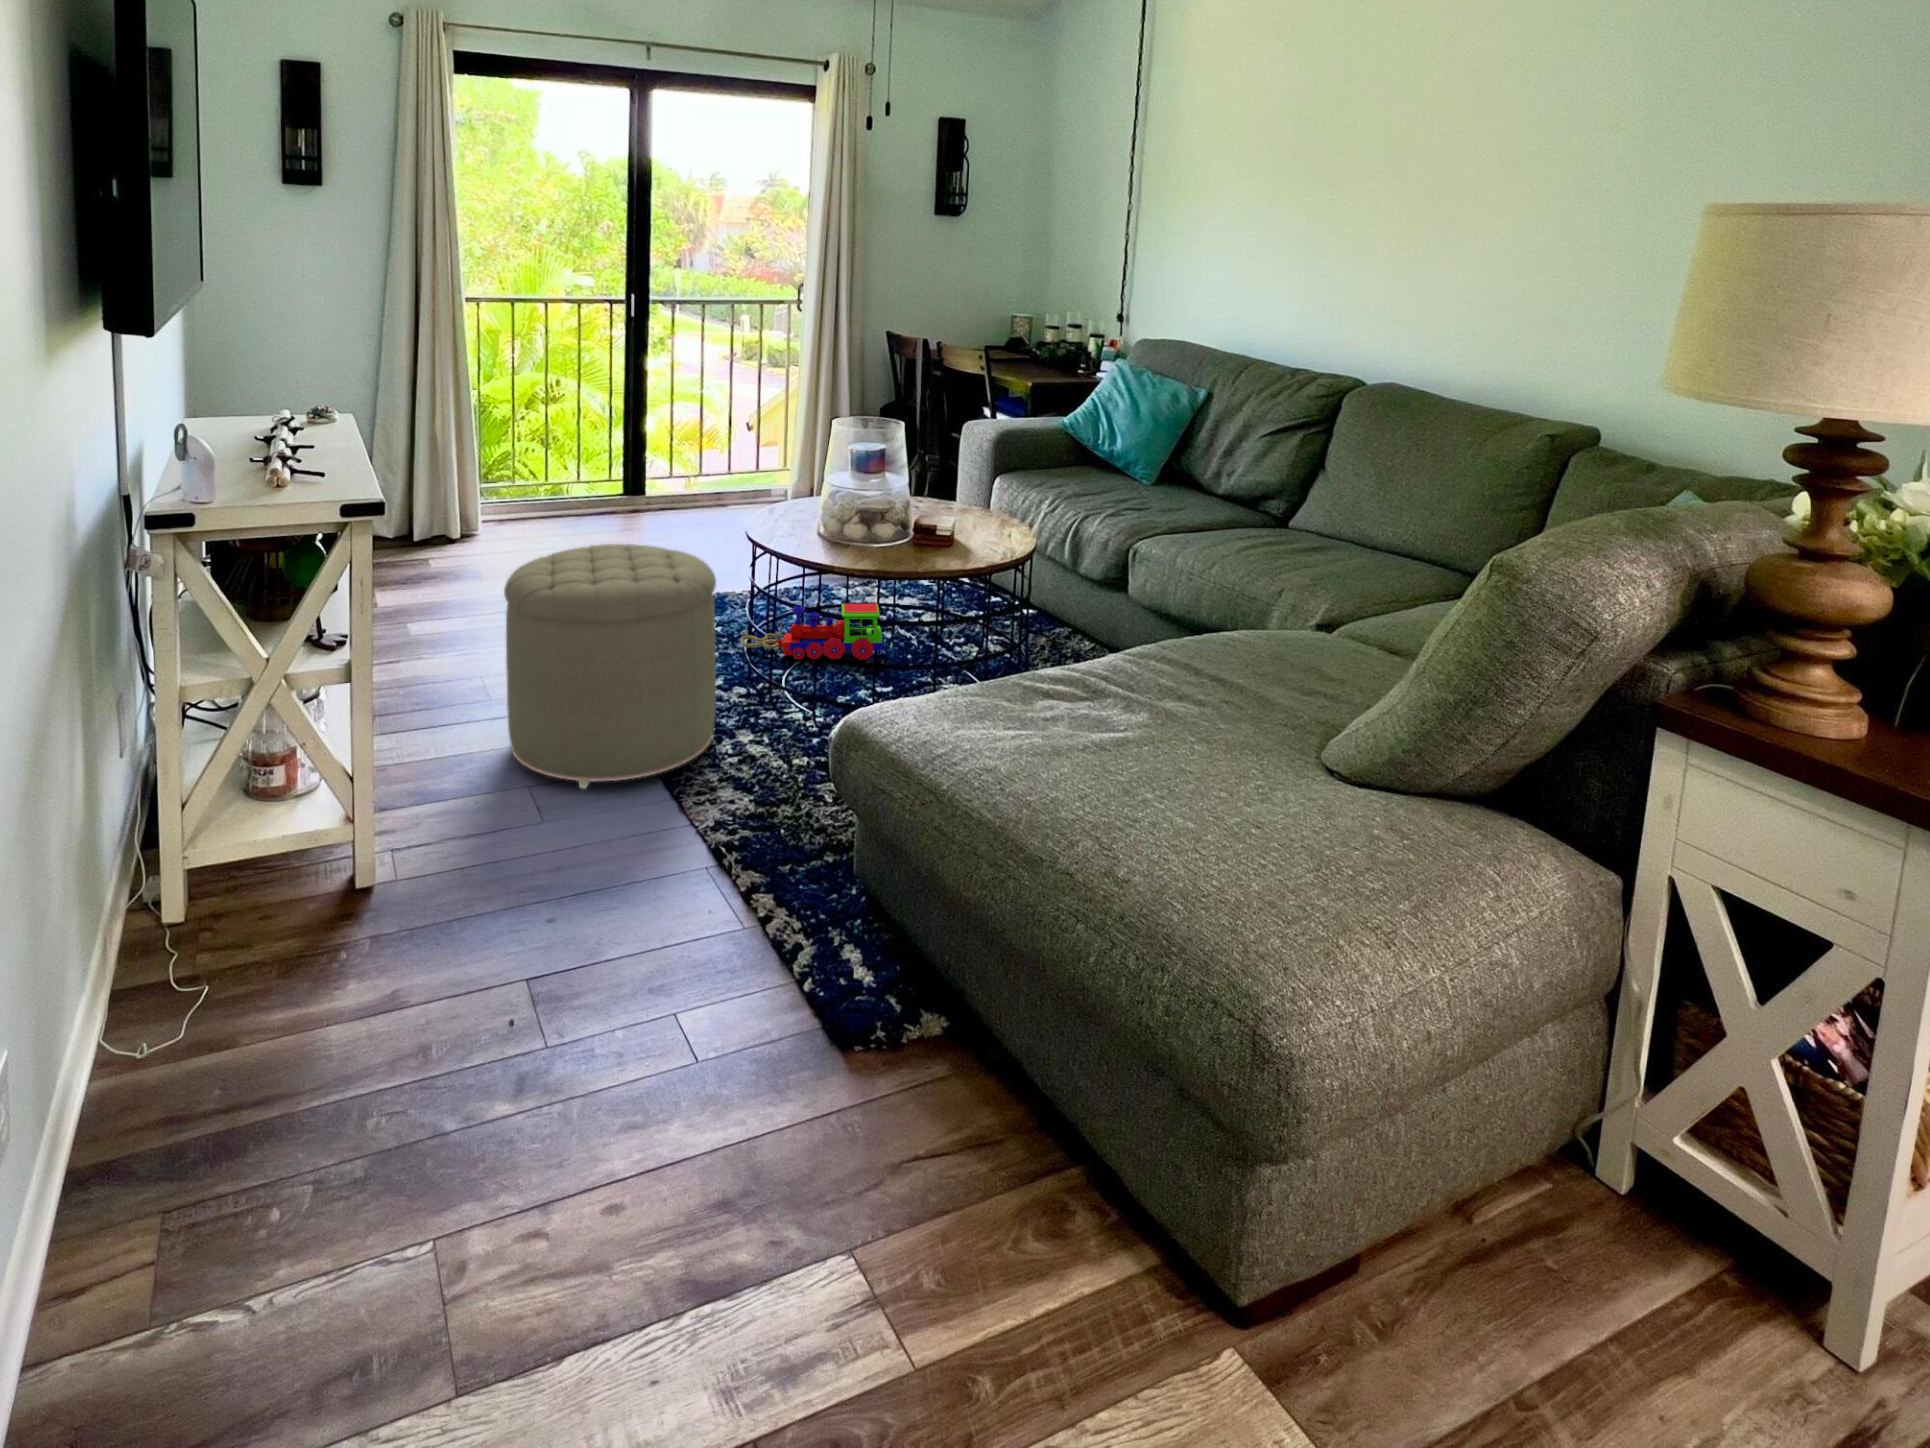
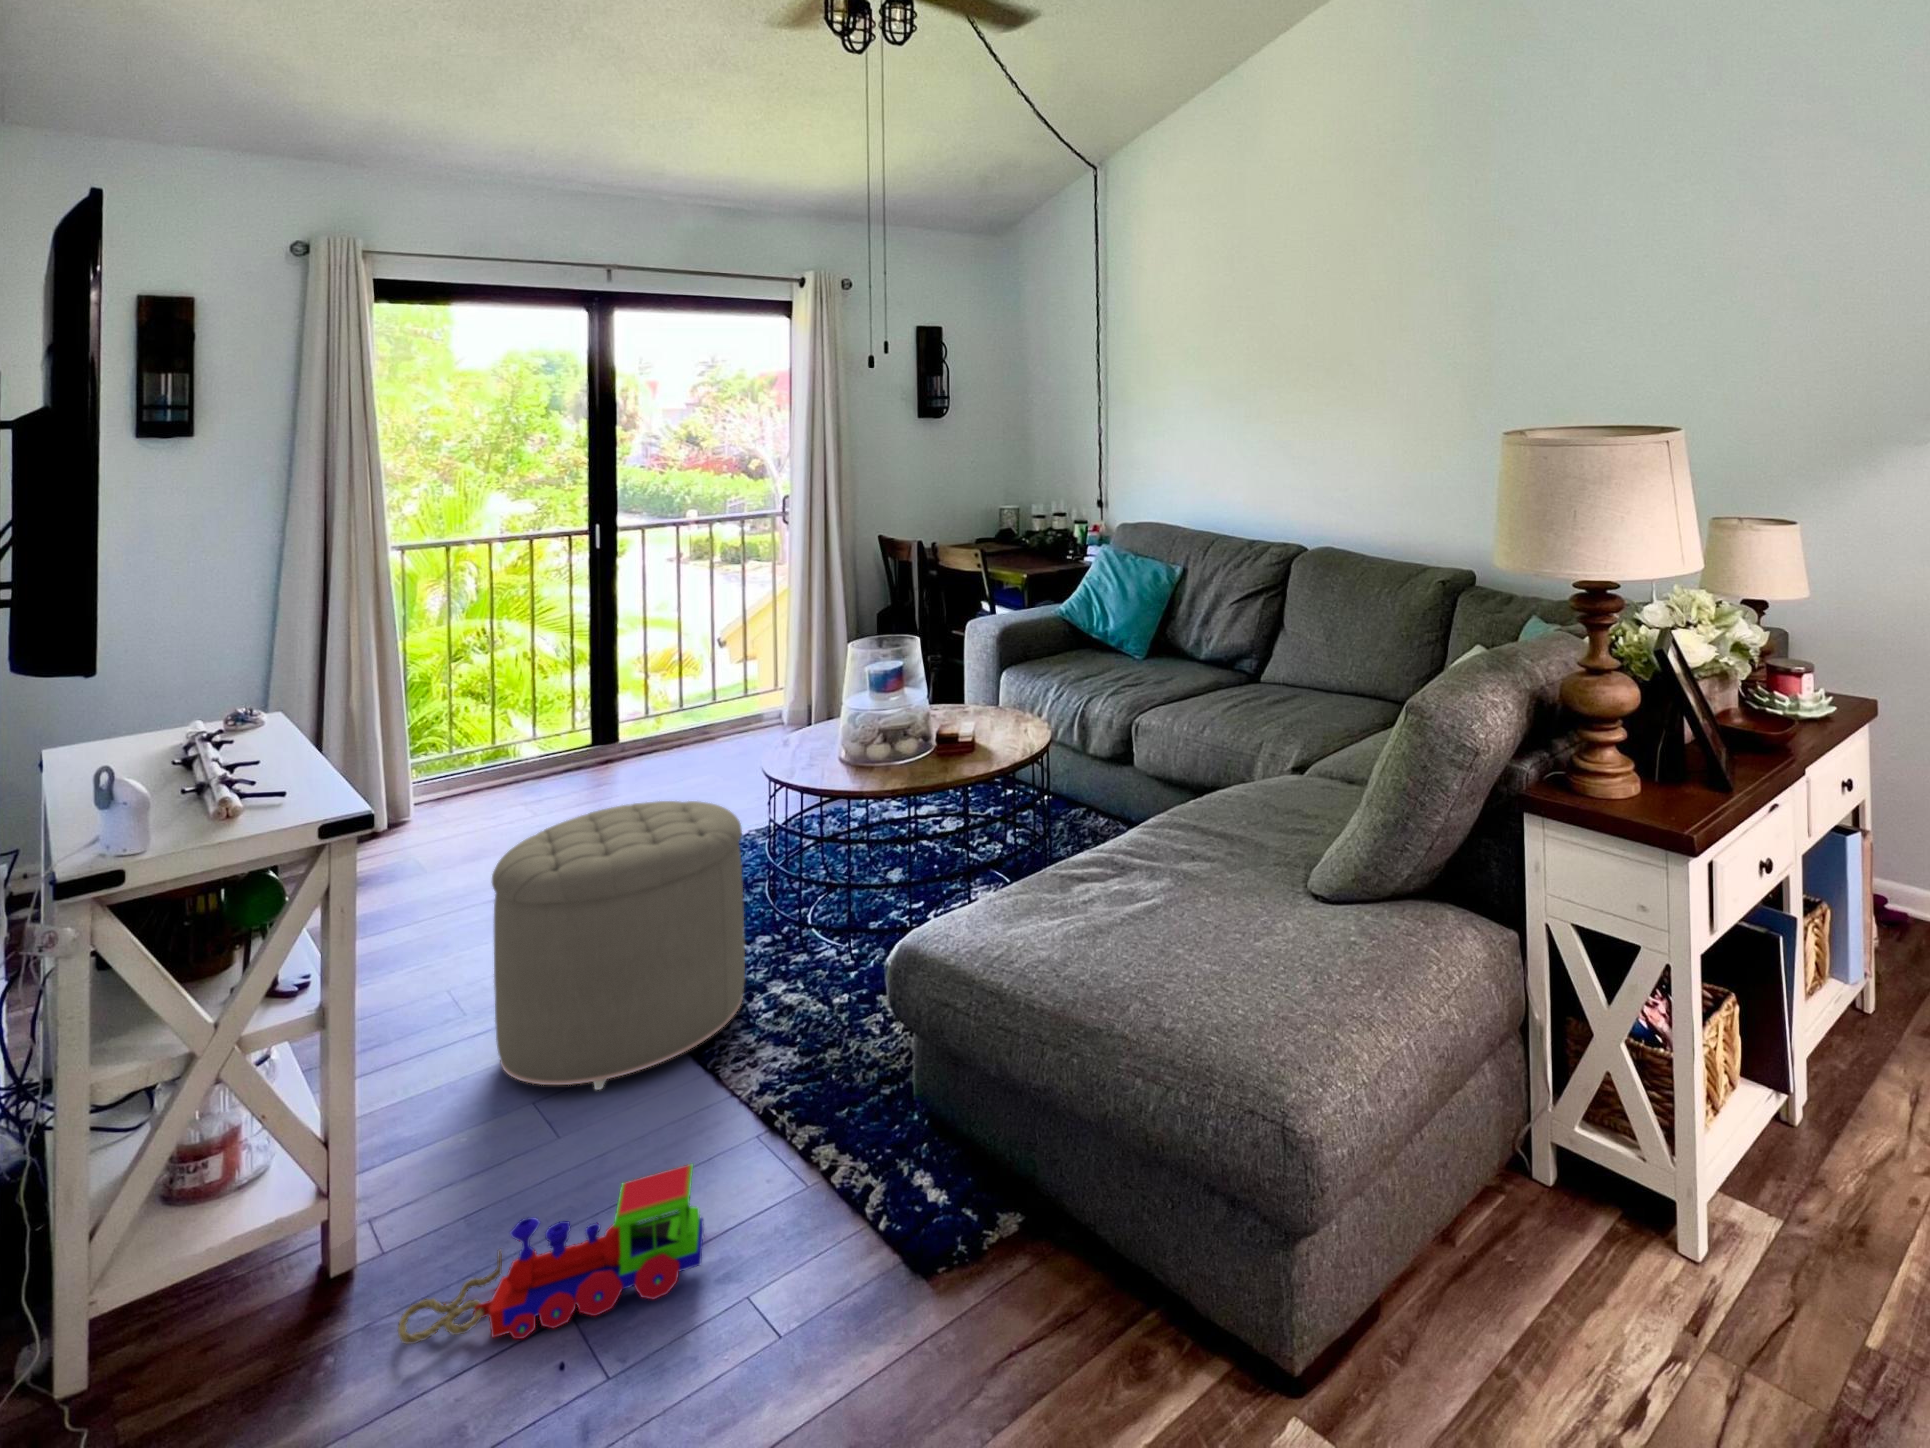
toy train: present [740,603,884,660] -> present [398,1164,704,1344]

